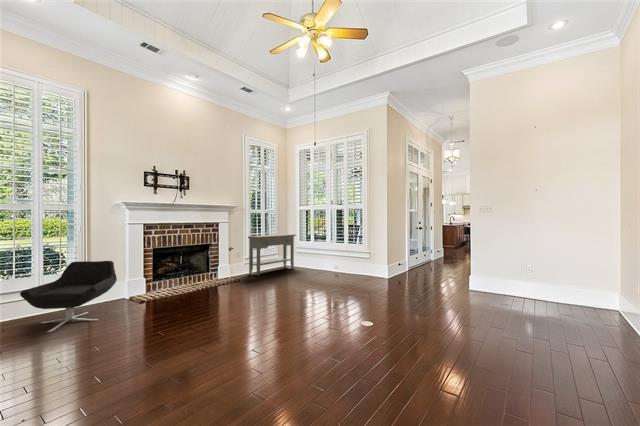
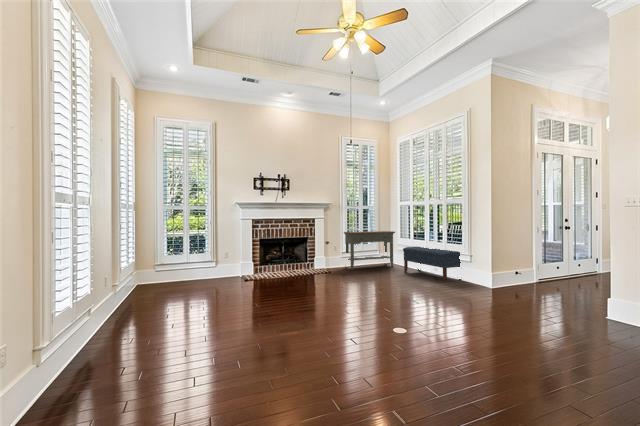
bench: none [308,248,363,279] -> present [403,247,461,282]
lounge chair: present [20,261,117,332] -> none [172,246,228,291]

